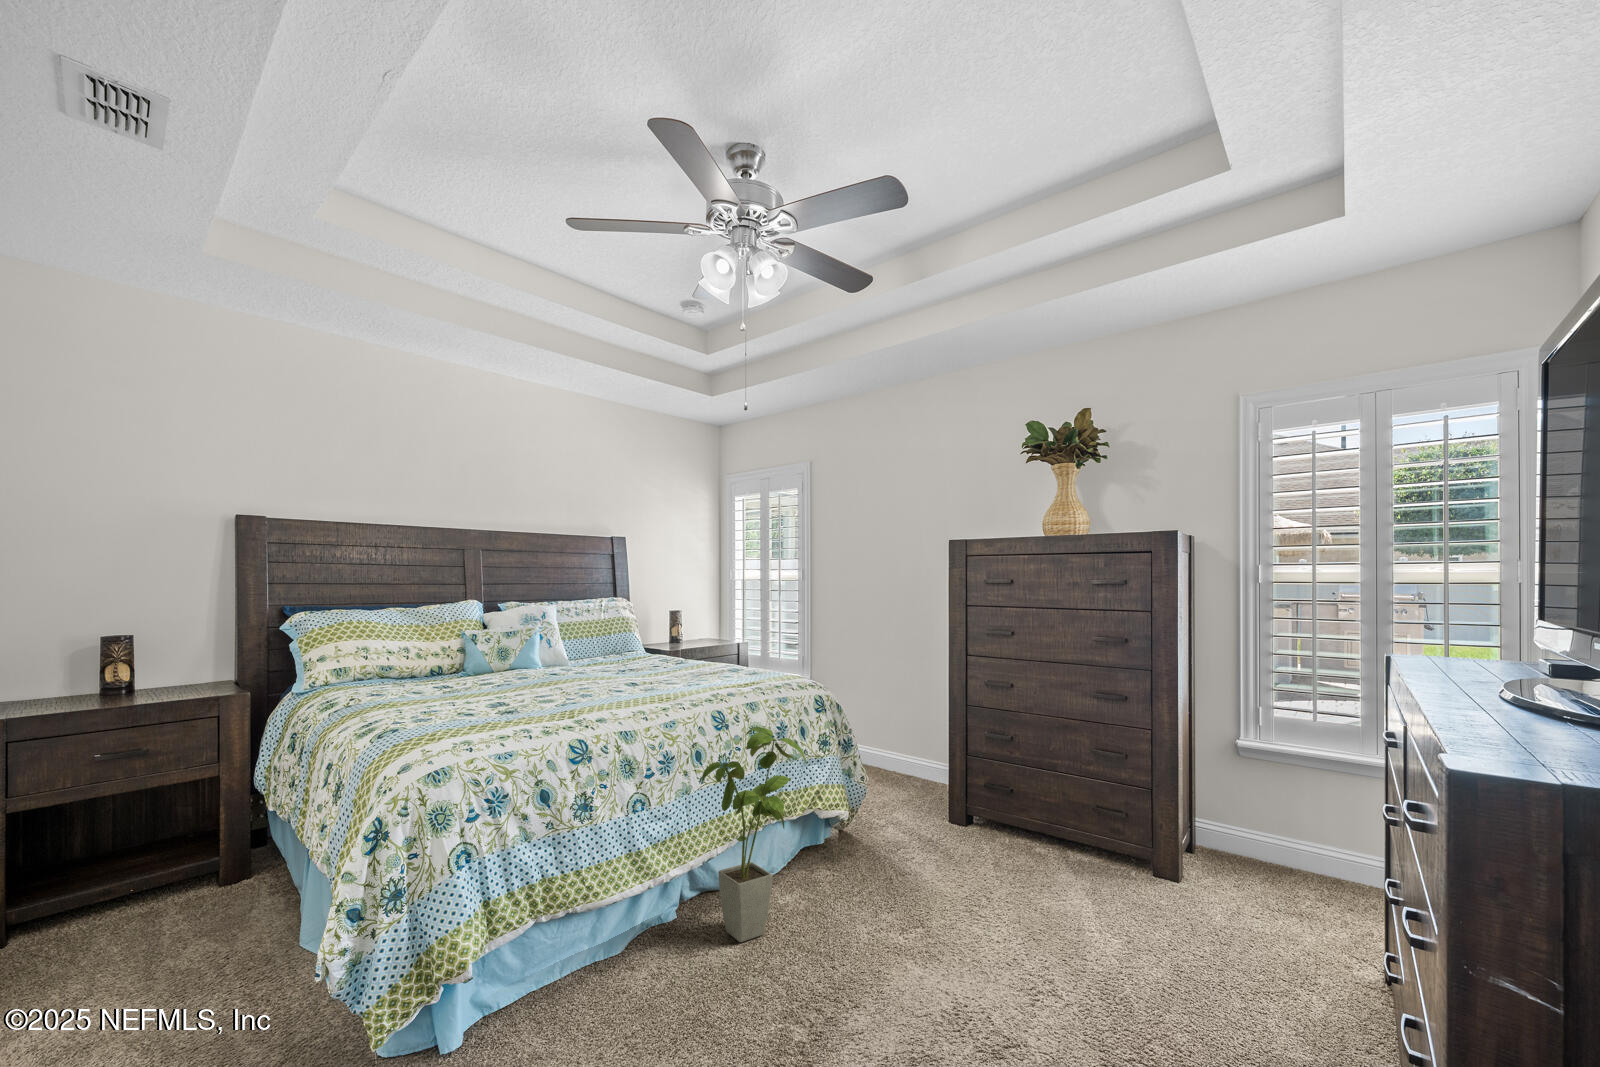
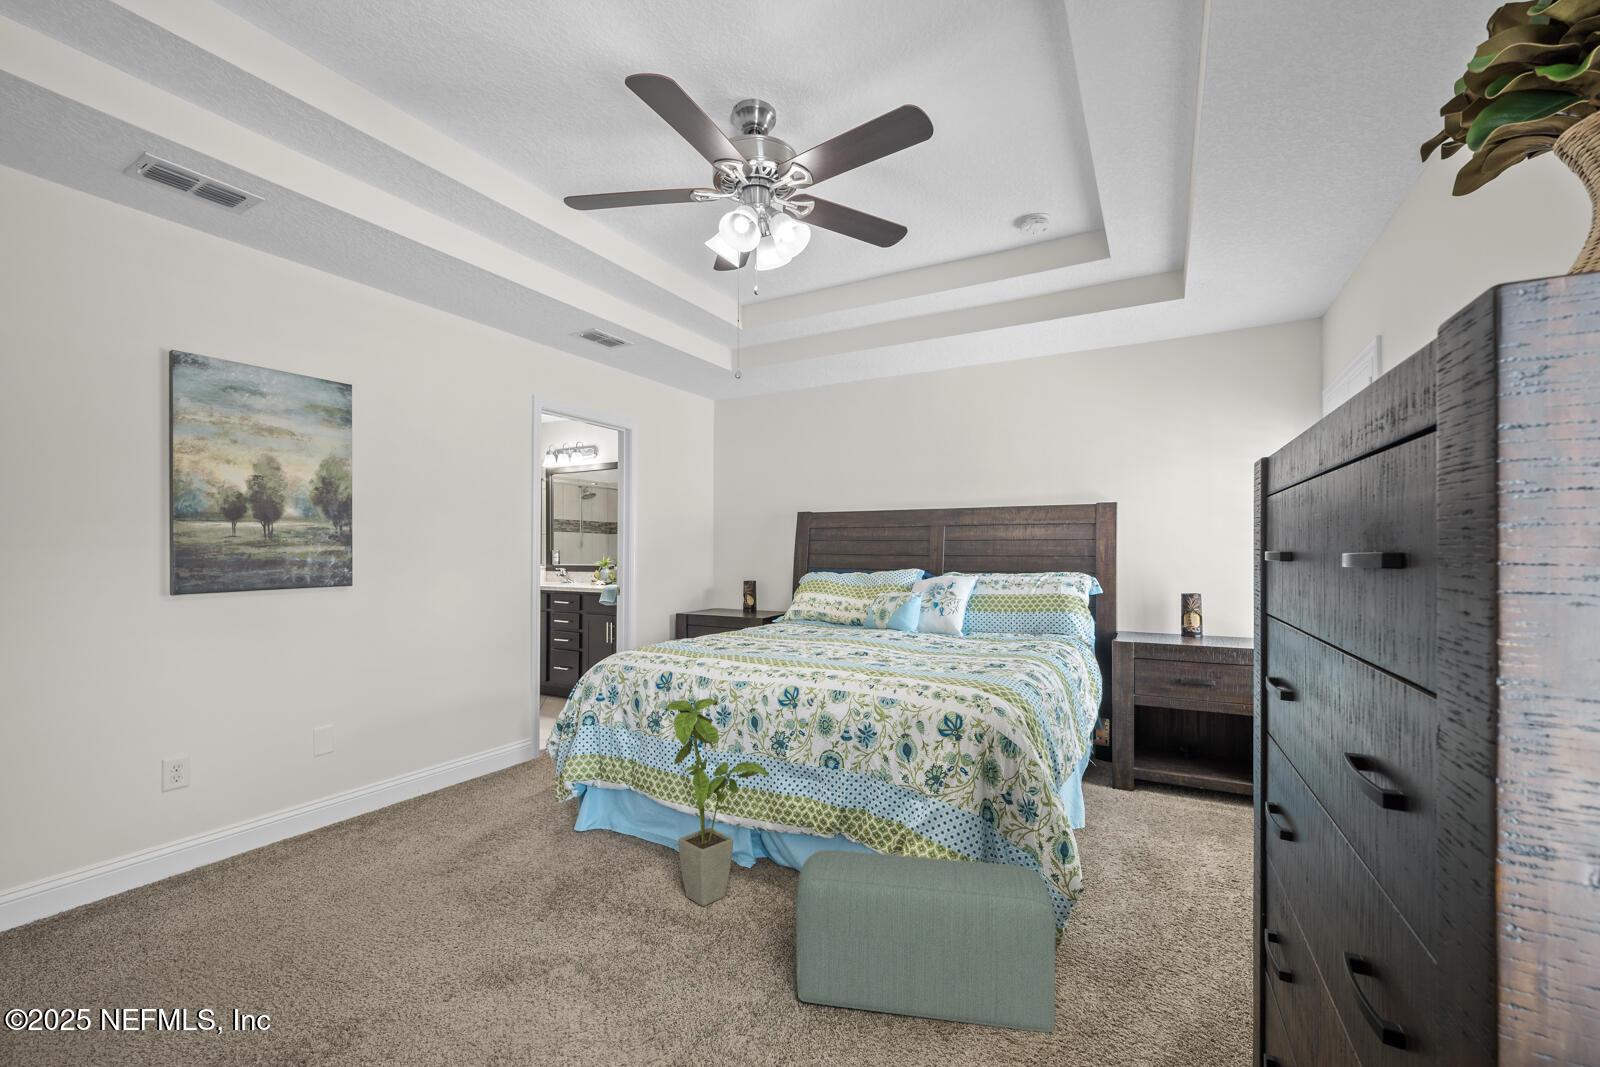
pouf: none [866,766,942,900] -> present [796,850,1056,1032]

